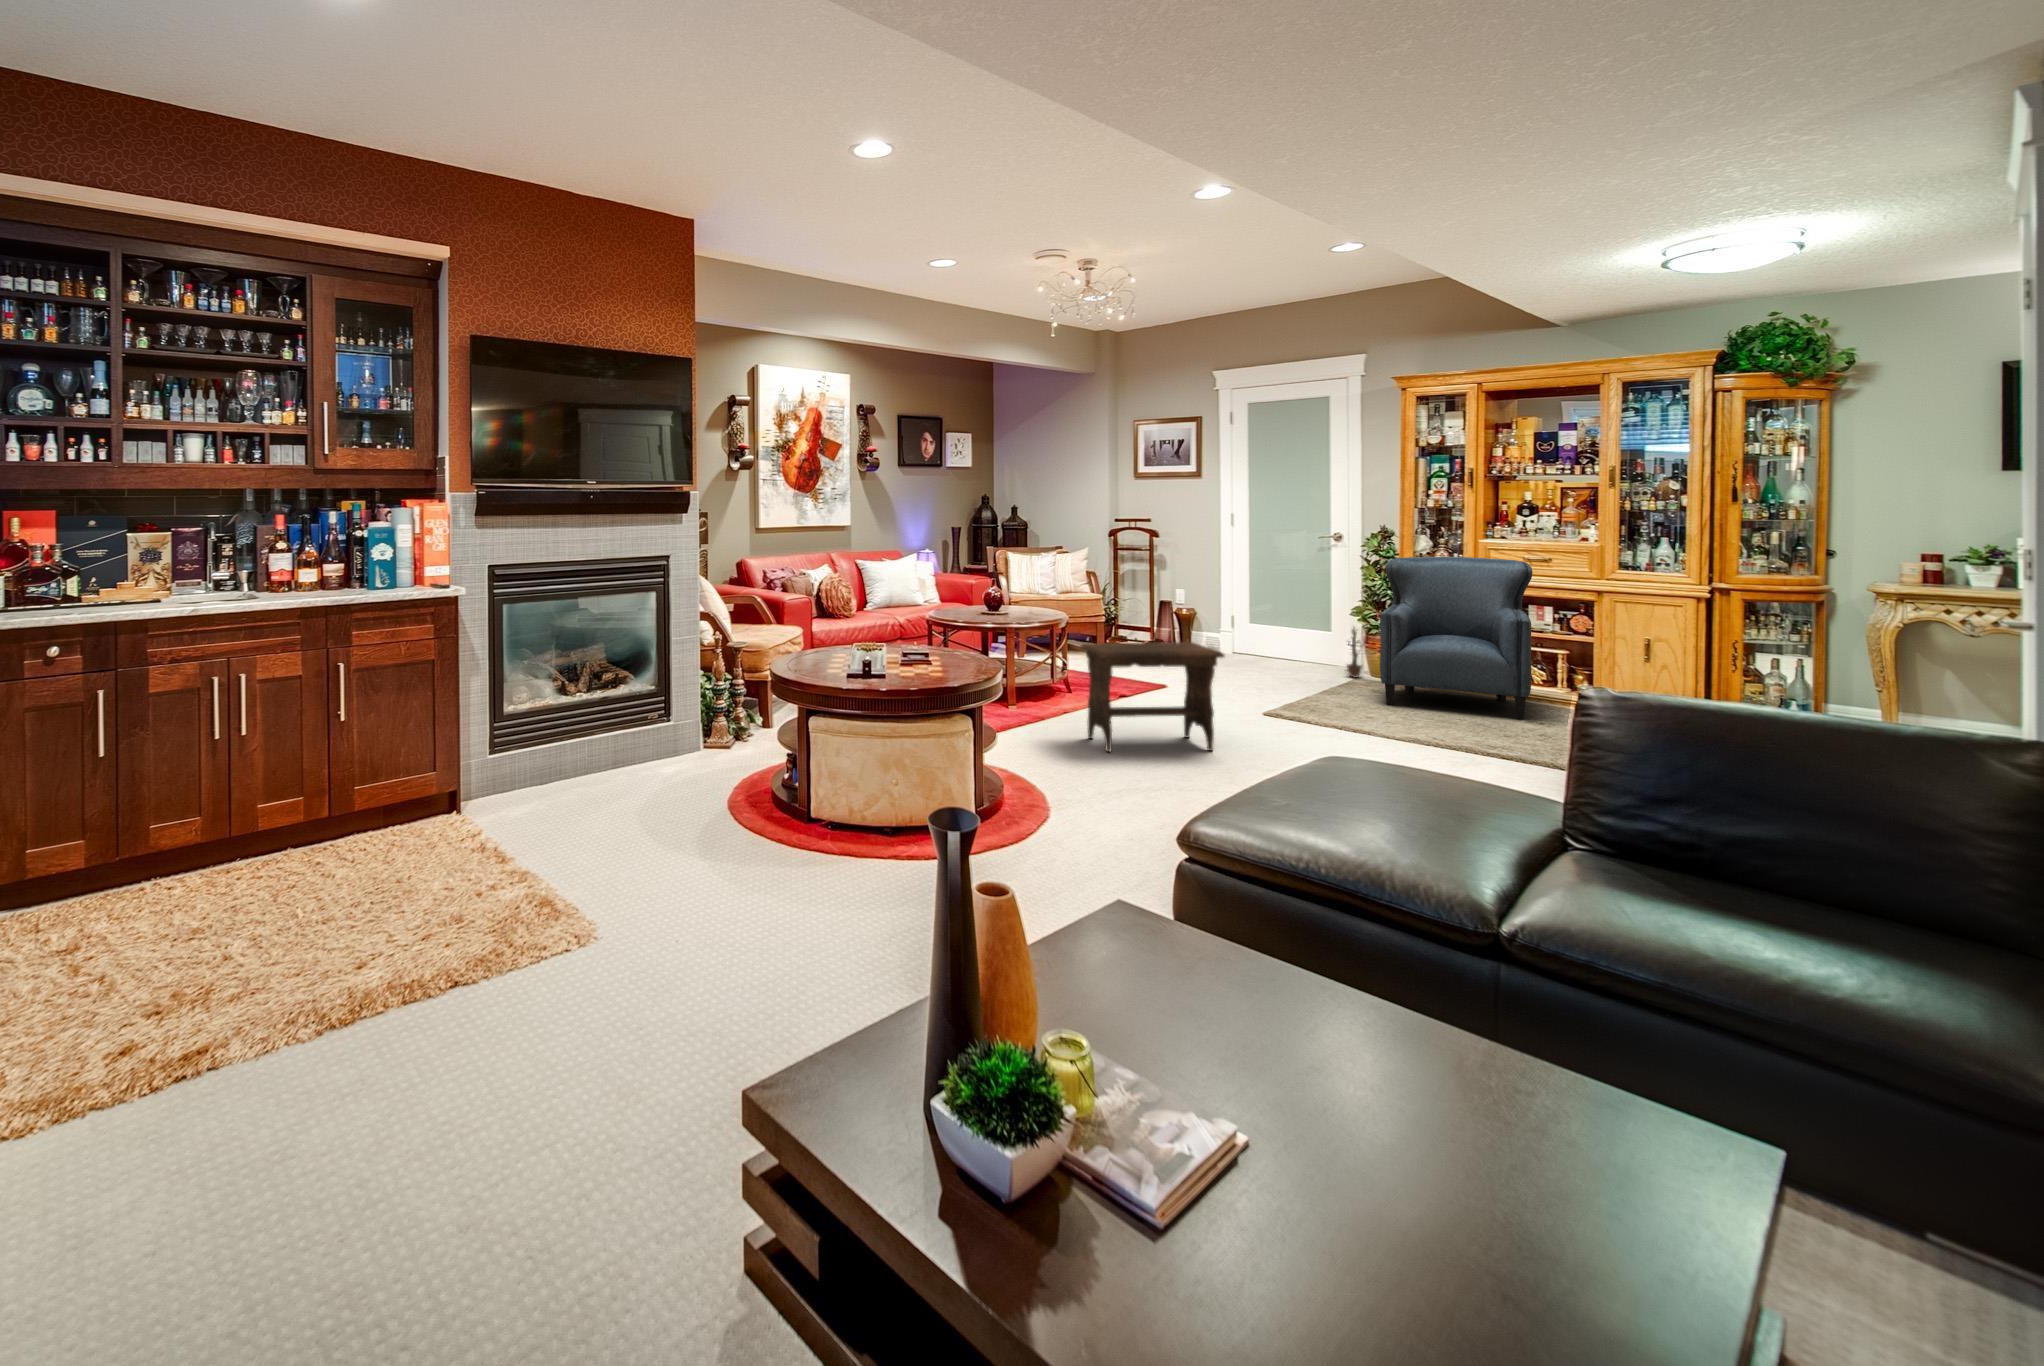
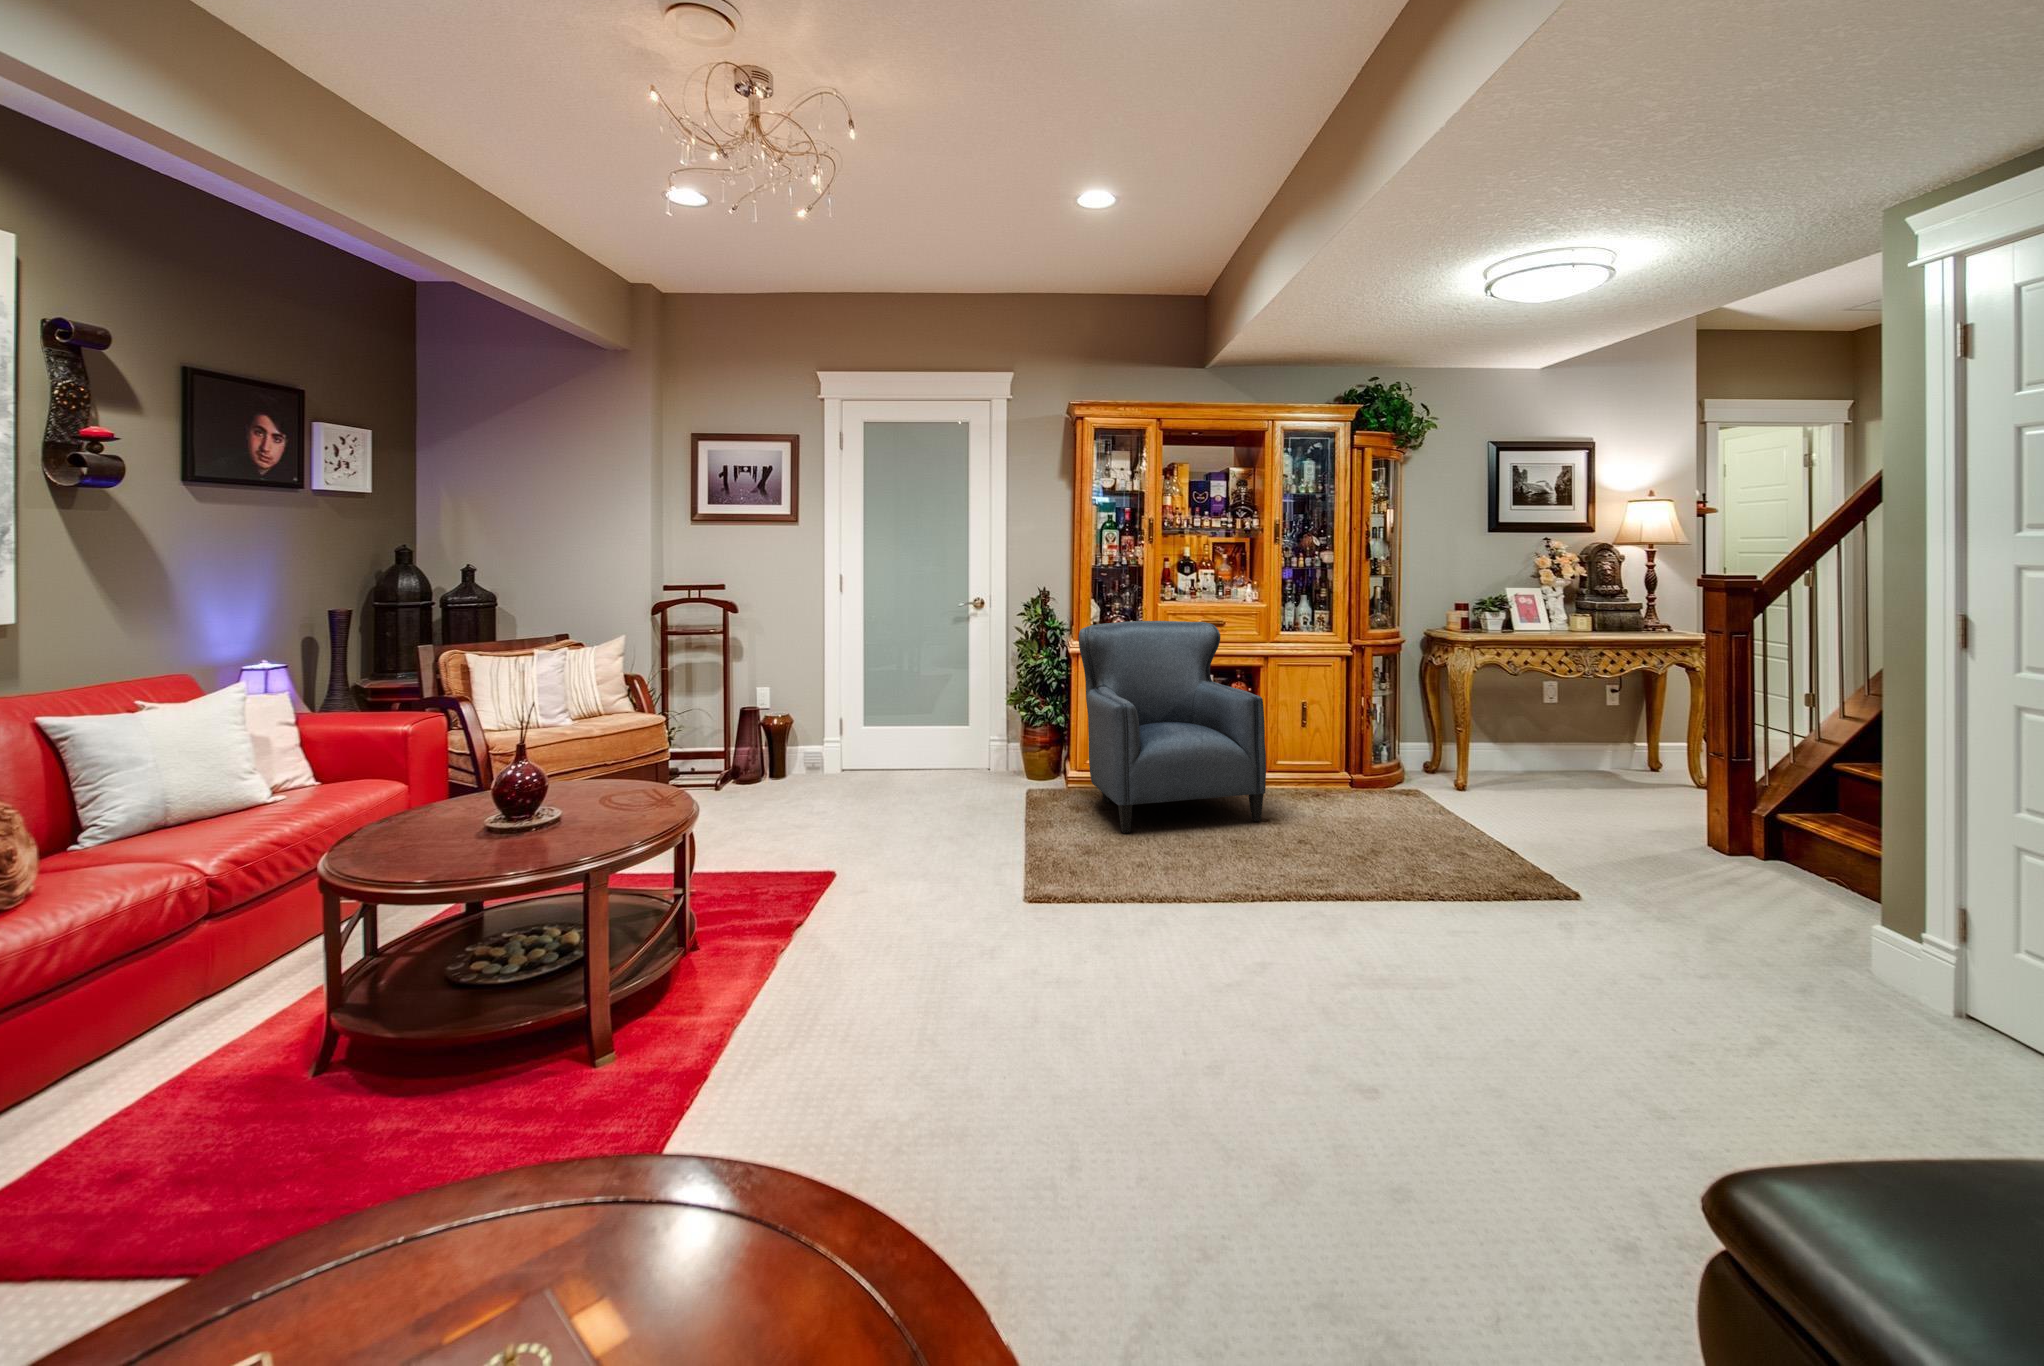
decorative plant: present [1347,628,1368,677] -> none [1008,720,1043,791]
footstool: present [1080,642,1224,752] -> none [828,826,1116,1176]

